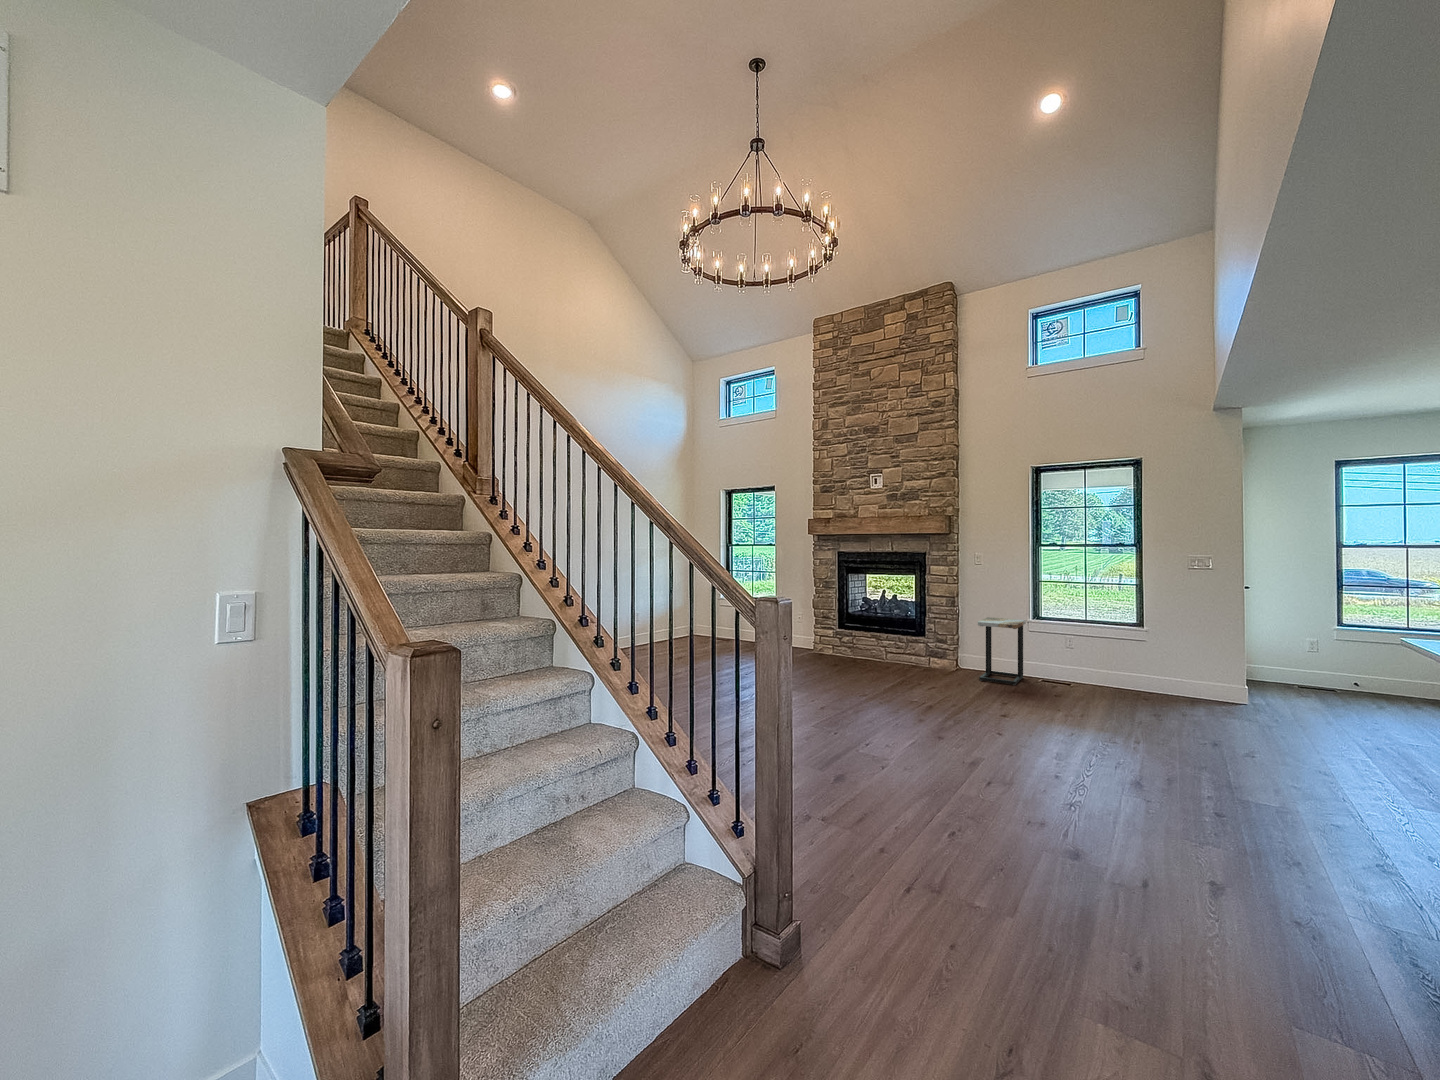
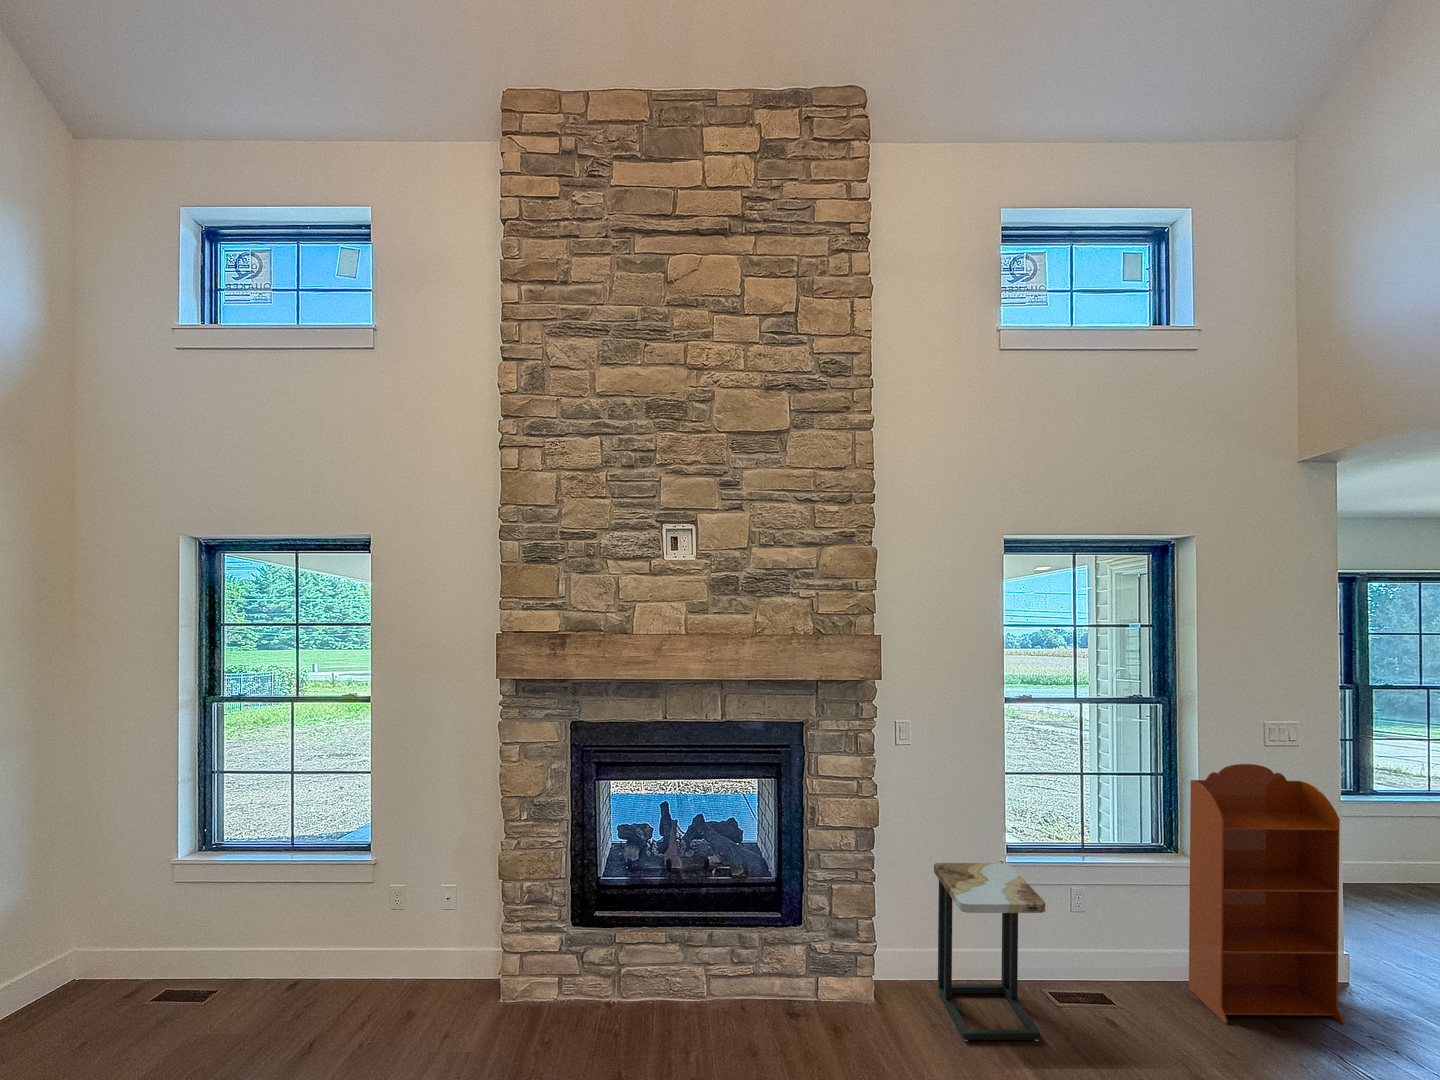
bookcase: none [1125,577,1201,707] -> present [1189,764,1344,1024]

